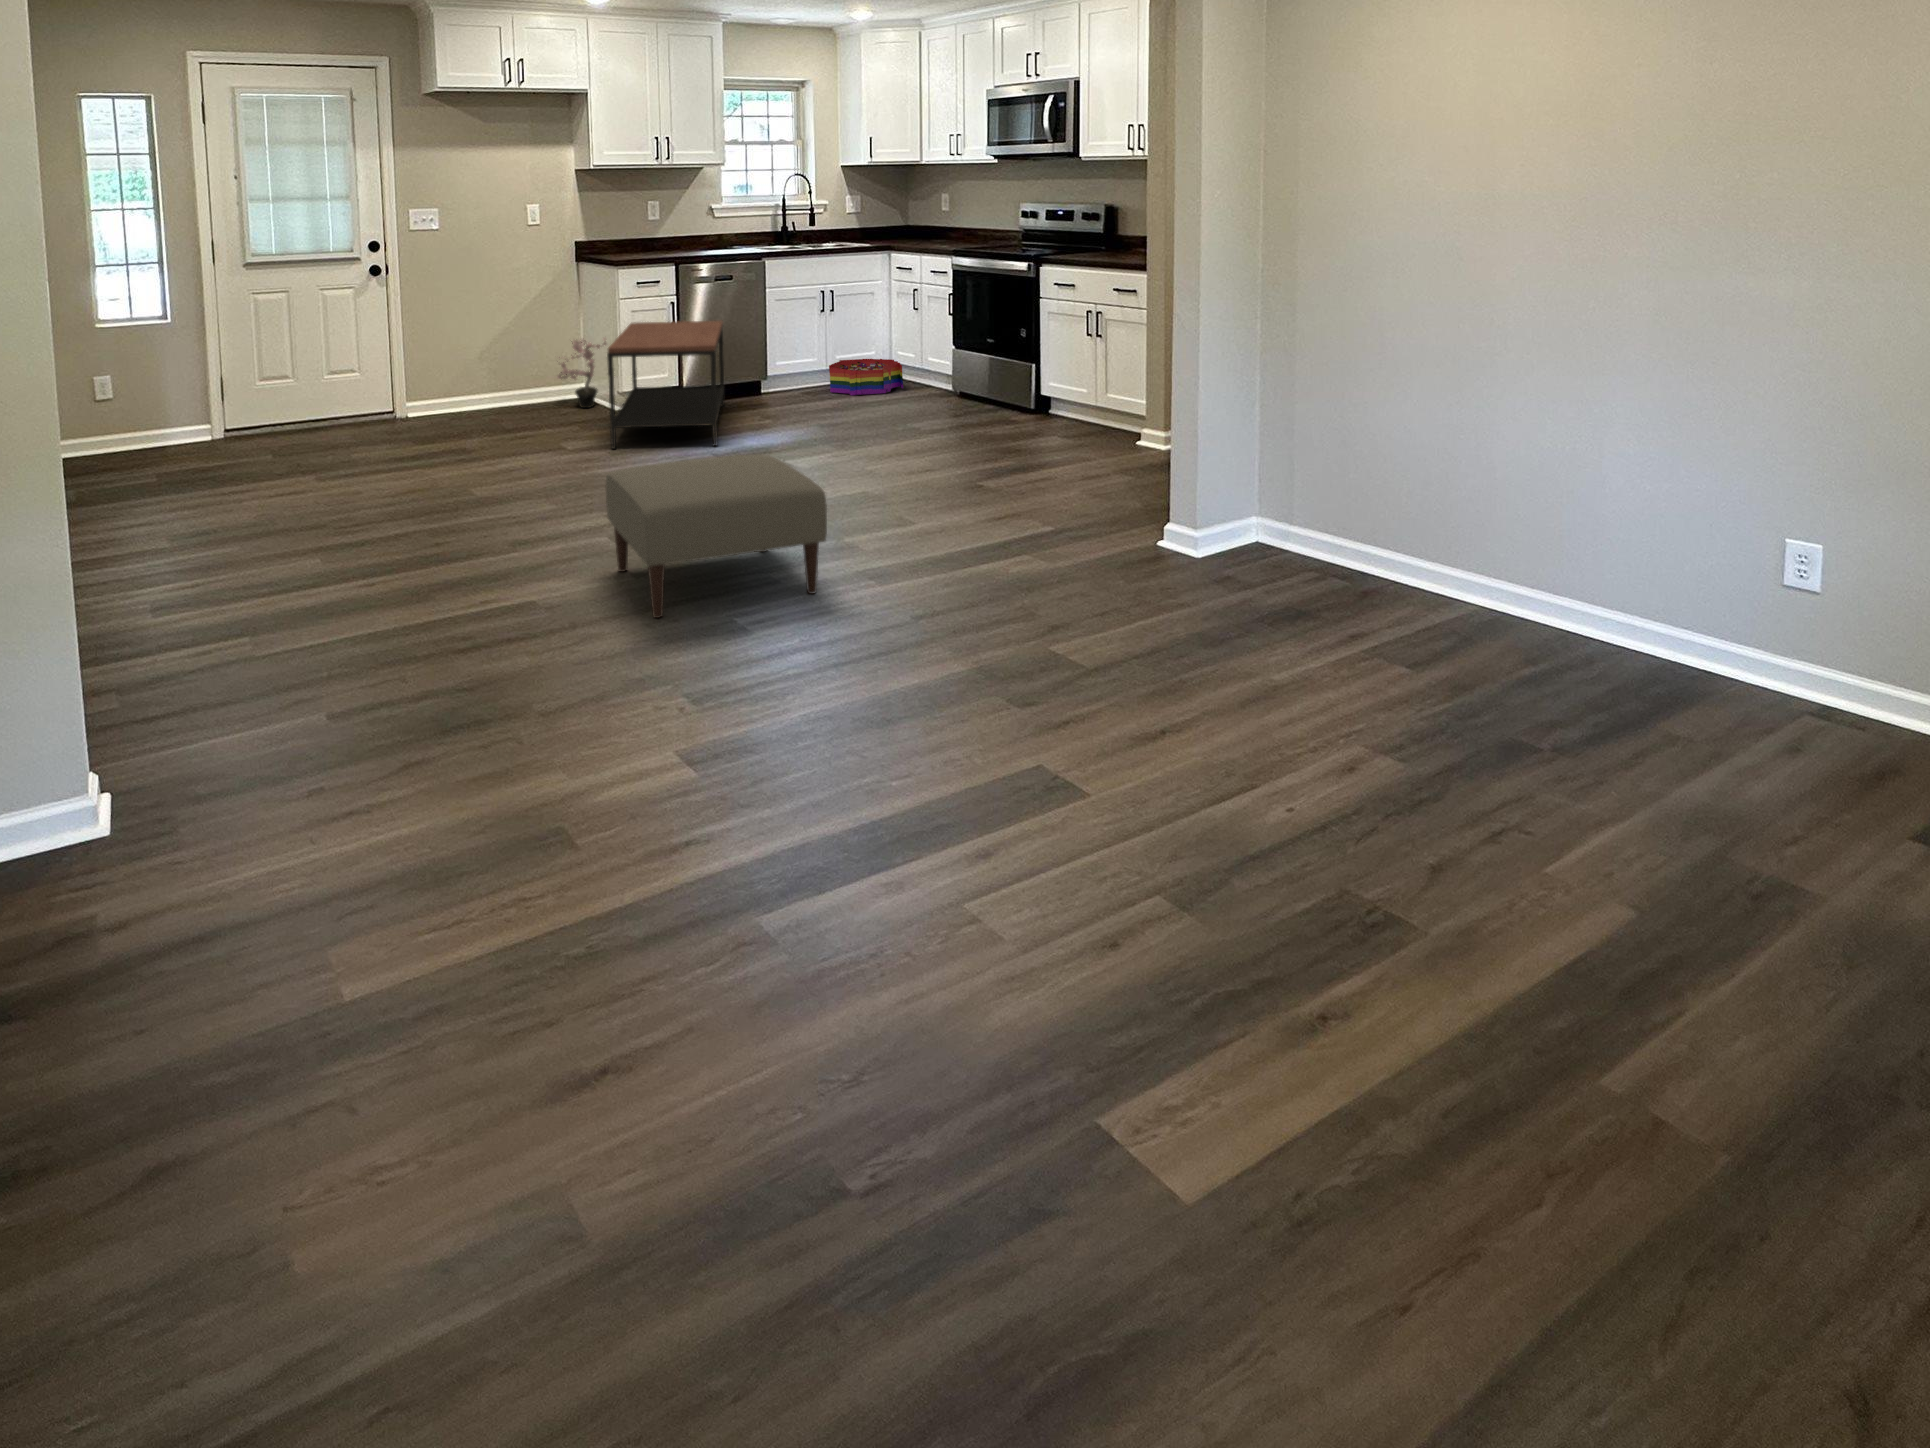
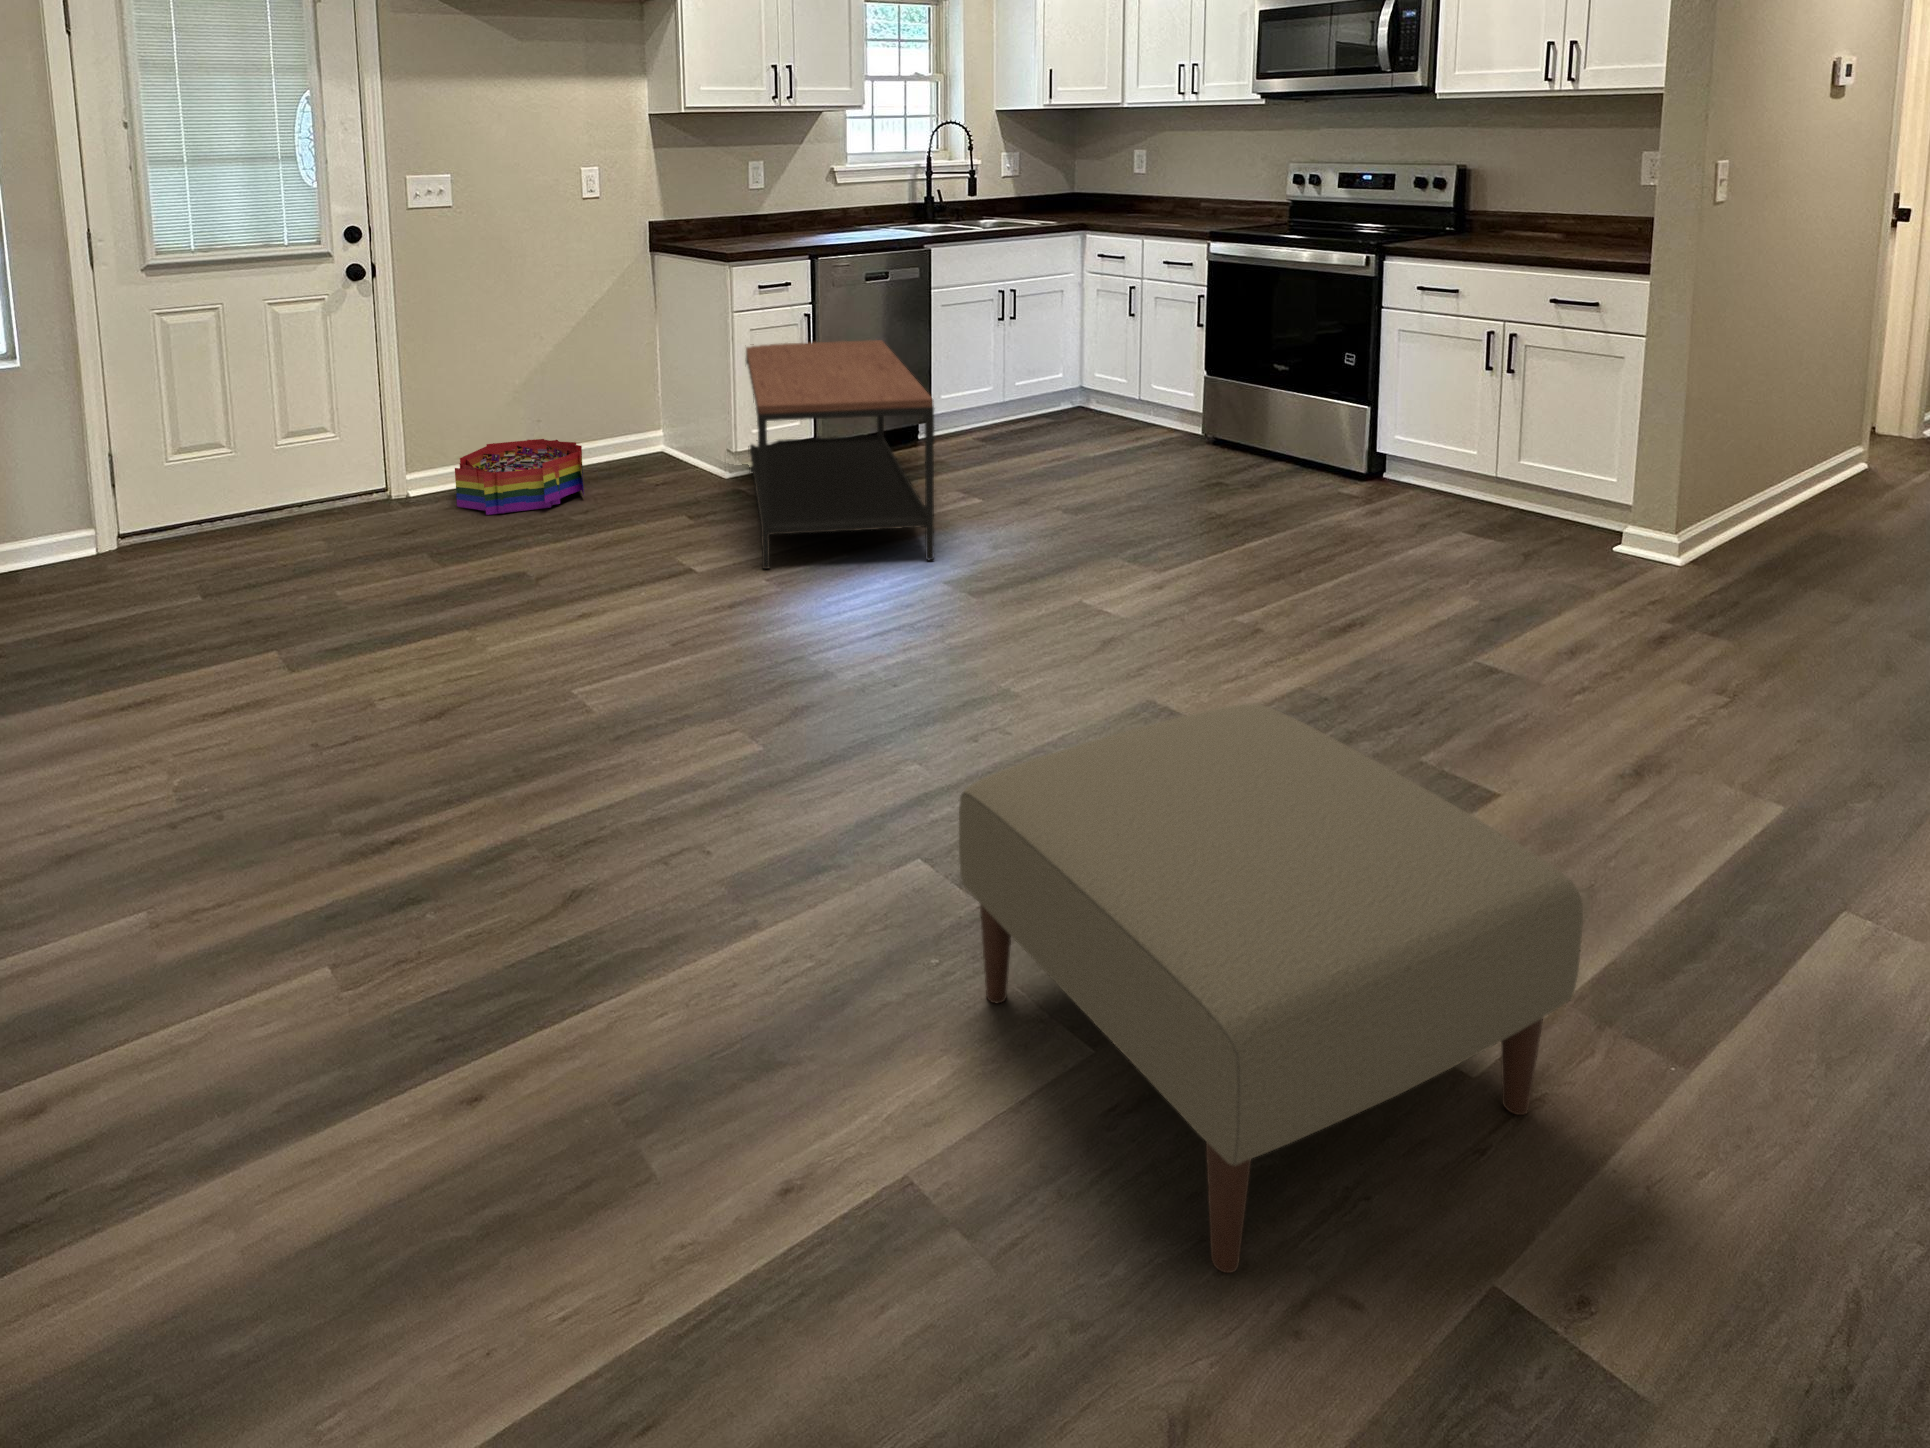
potted plant: present [558,338,606,408] -> none [623,359,712,473]
storage bin: present [829,359,903,395] -> present [455,439,584,515]

